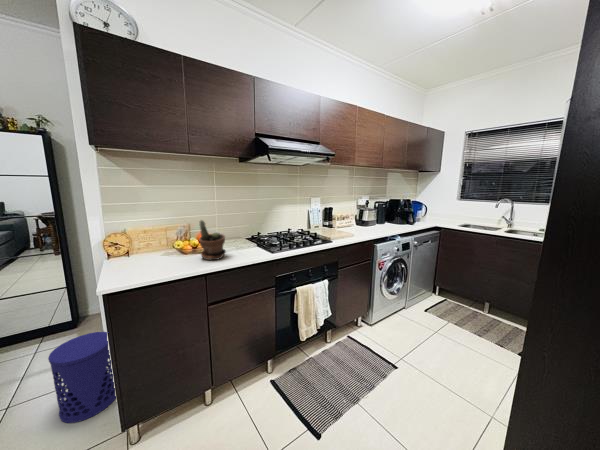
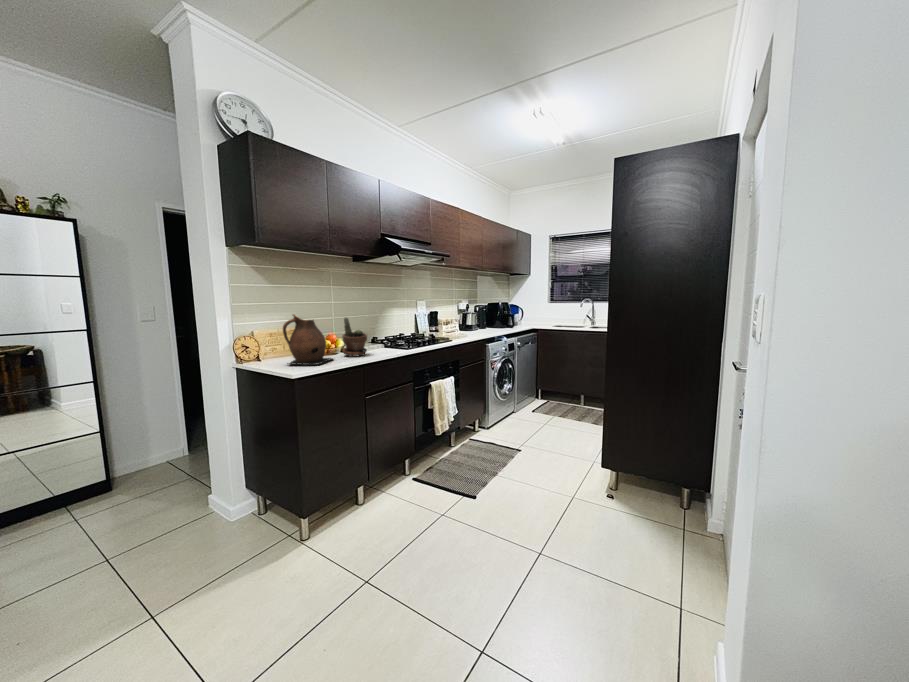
ceramic pitcher: none [128,217,185,273] -> present [283,314,333,365]
waste bin: present [48,332,116,423] -> none [179,453,249,550]

